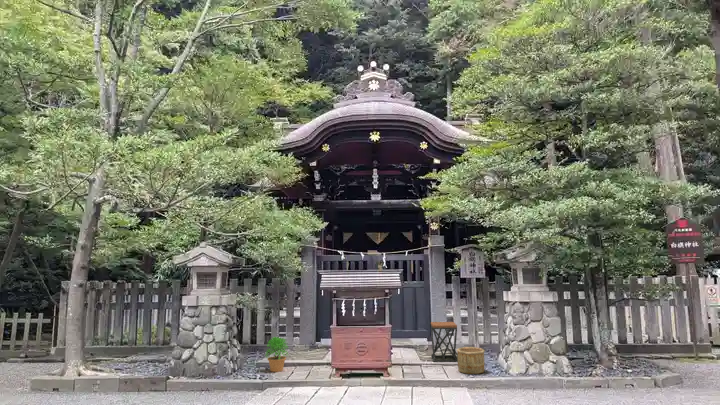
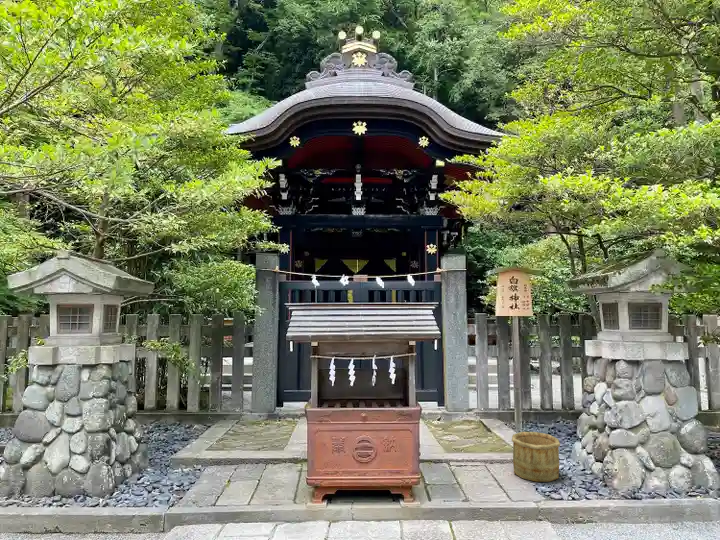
stool: present [431,322,458,362] -> none [455,385,502,450]
potted plant: present [266,337,288,372] -> none [183,414,230,475]

